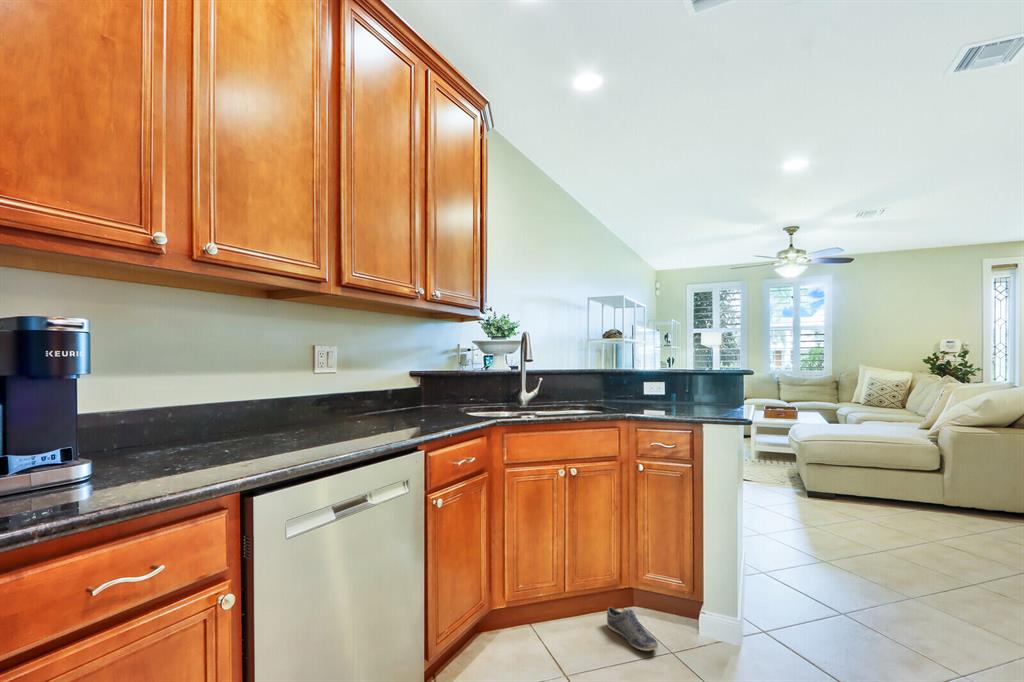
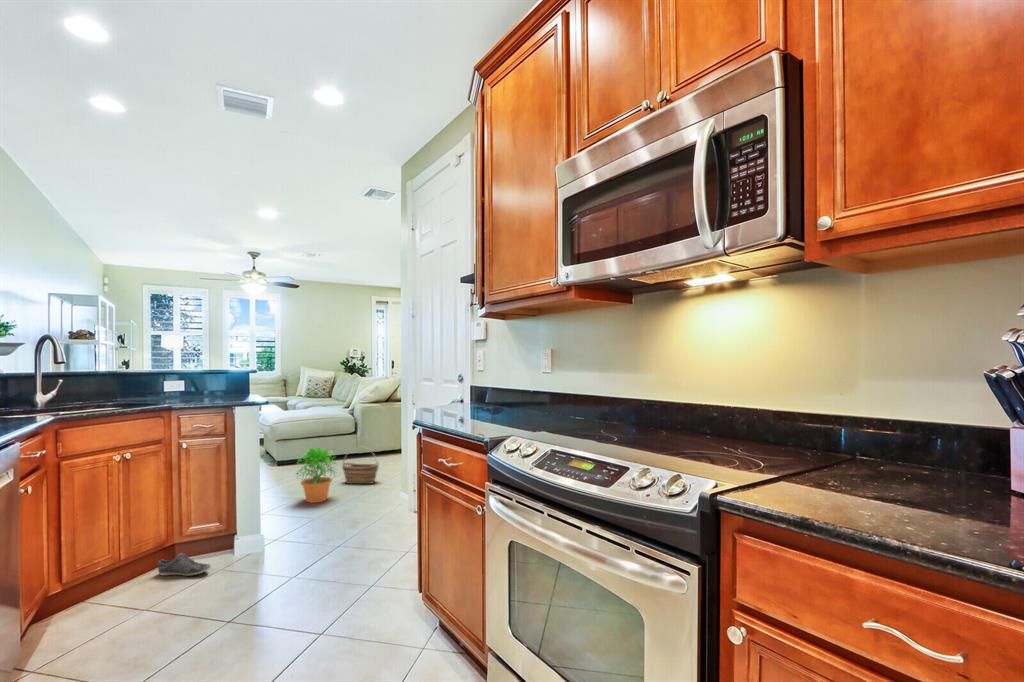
potted plant: none [813,490,897,584] -> present [297,447,336,503]
basket: none [907,502,986,577] -> present [342,456,379,484]

